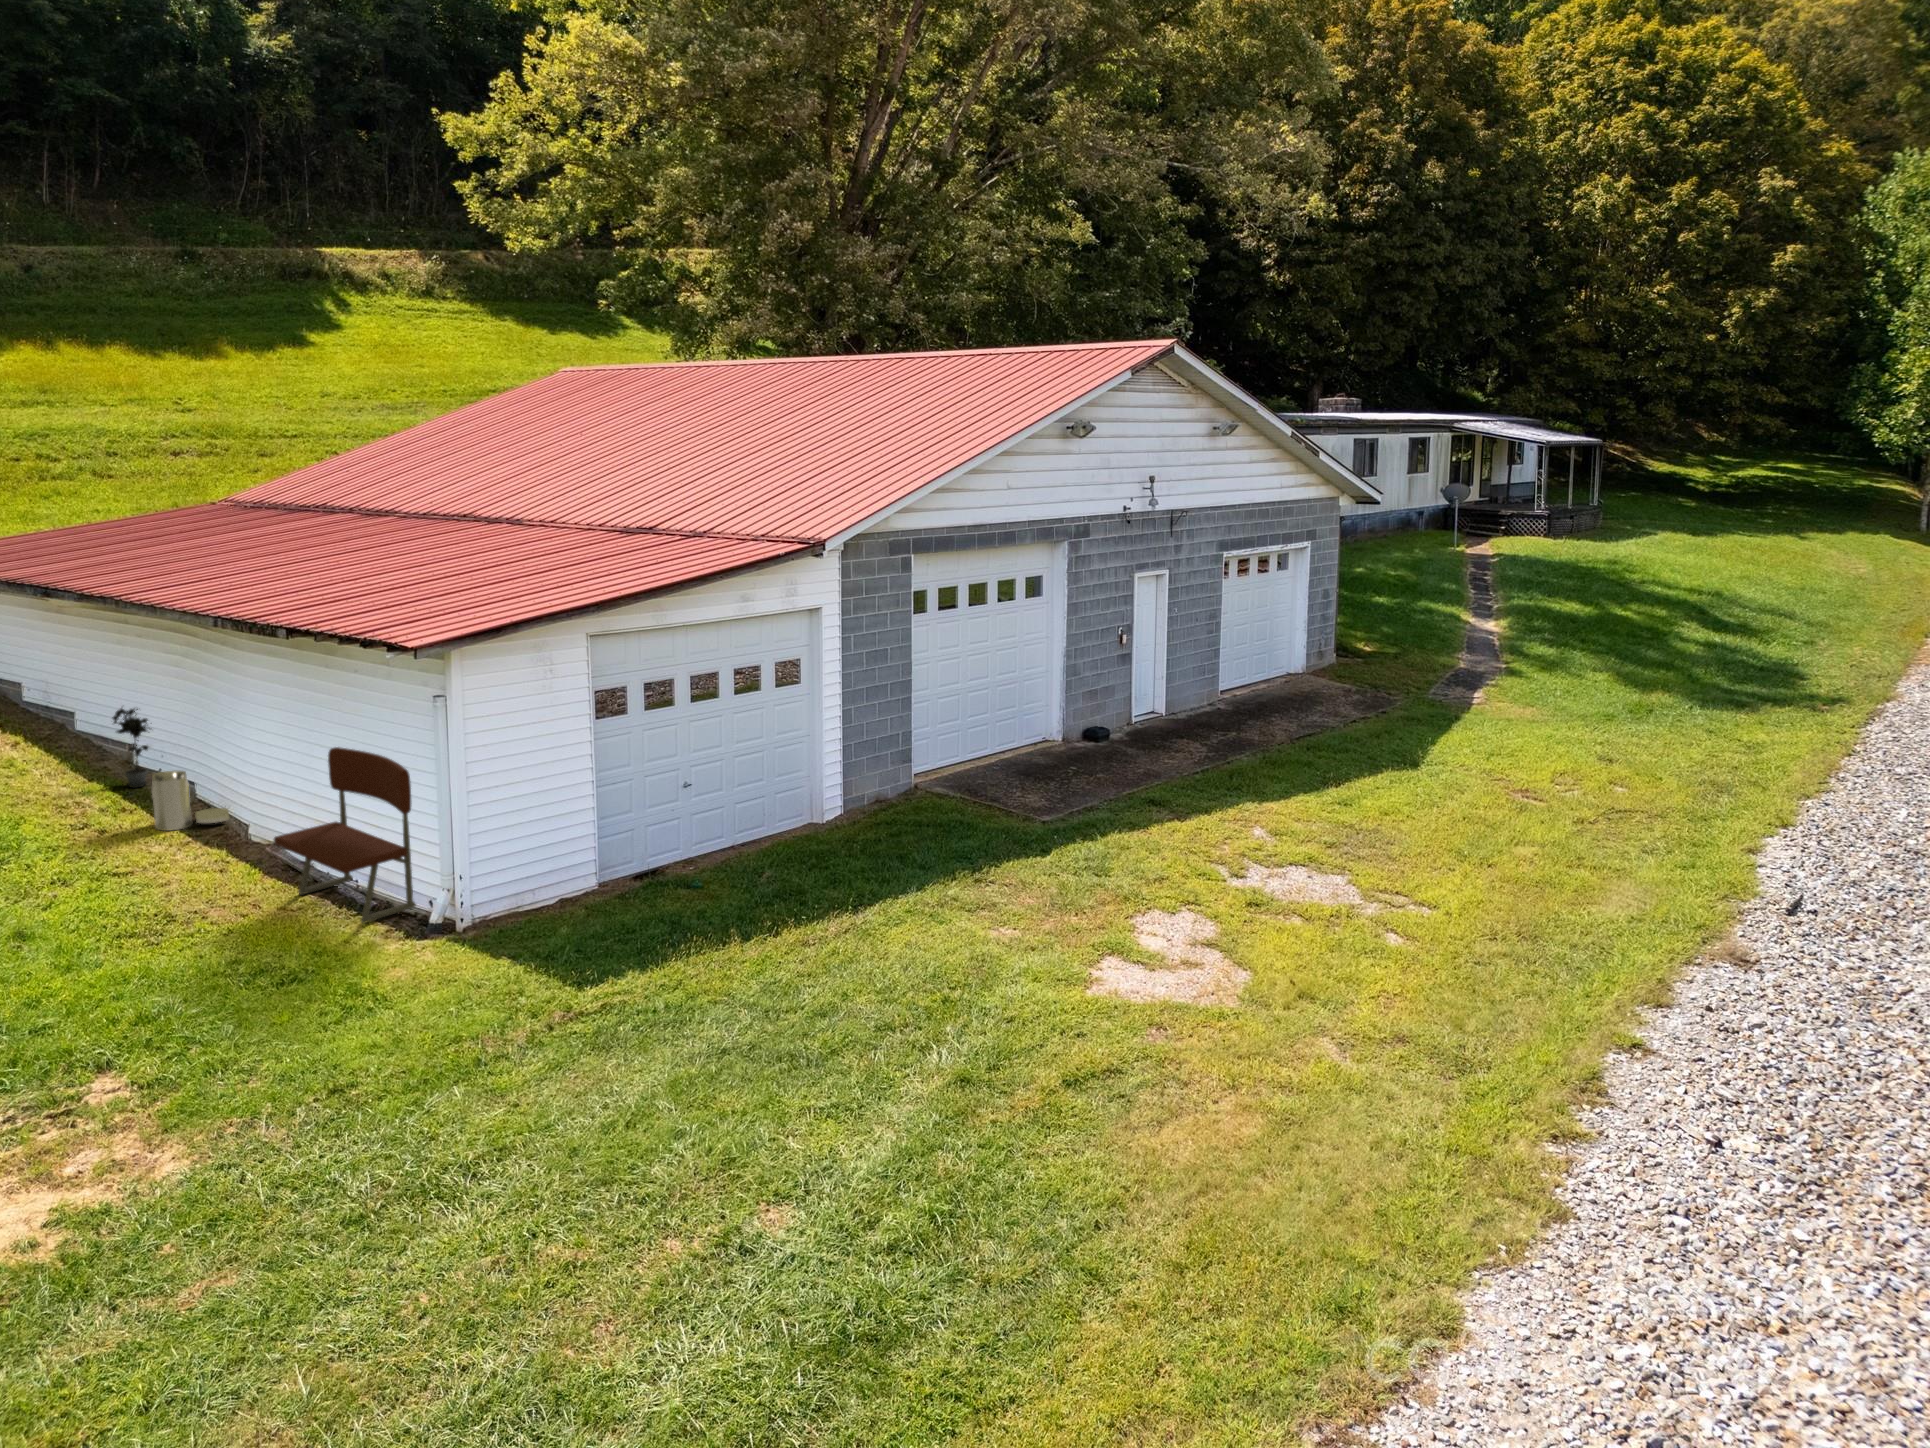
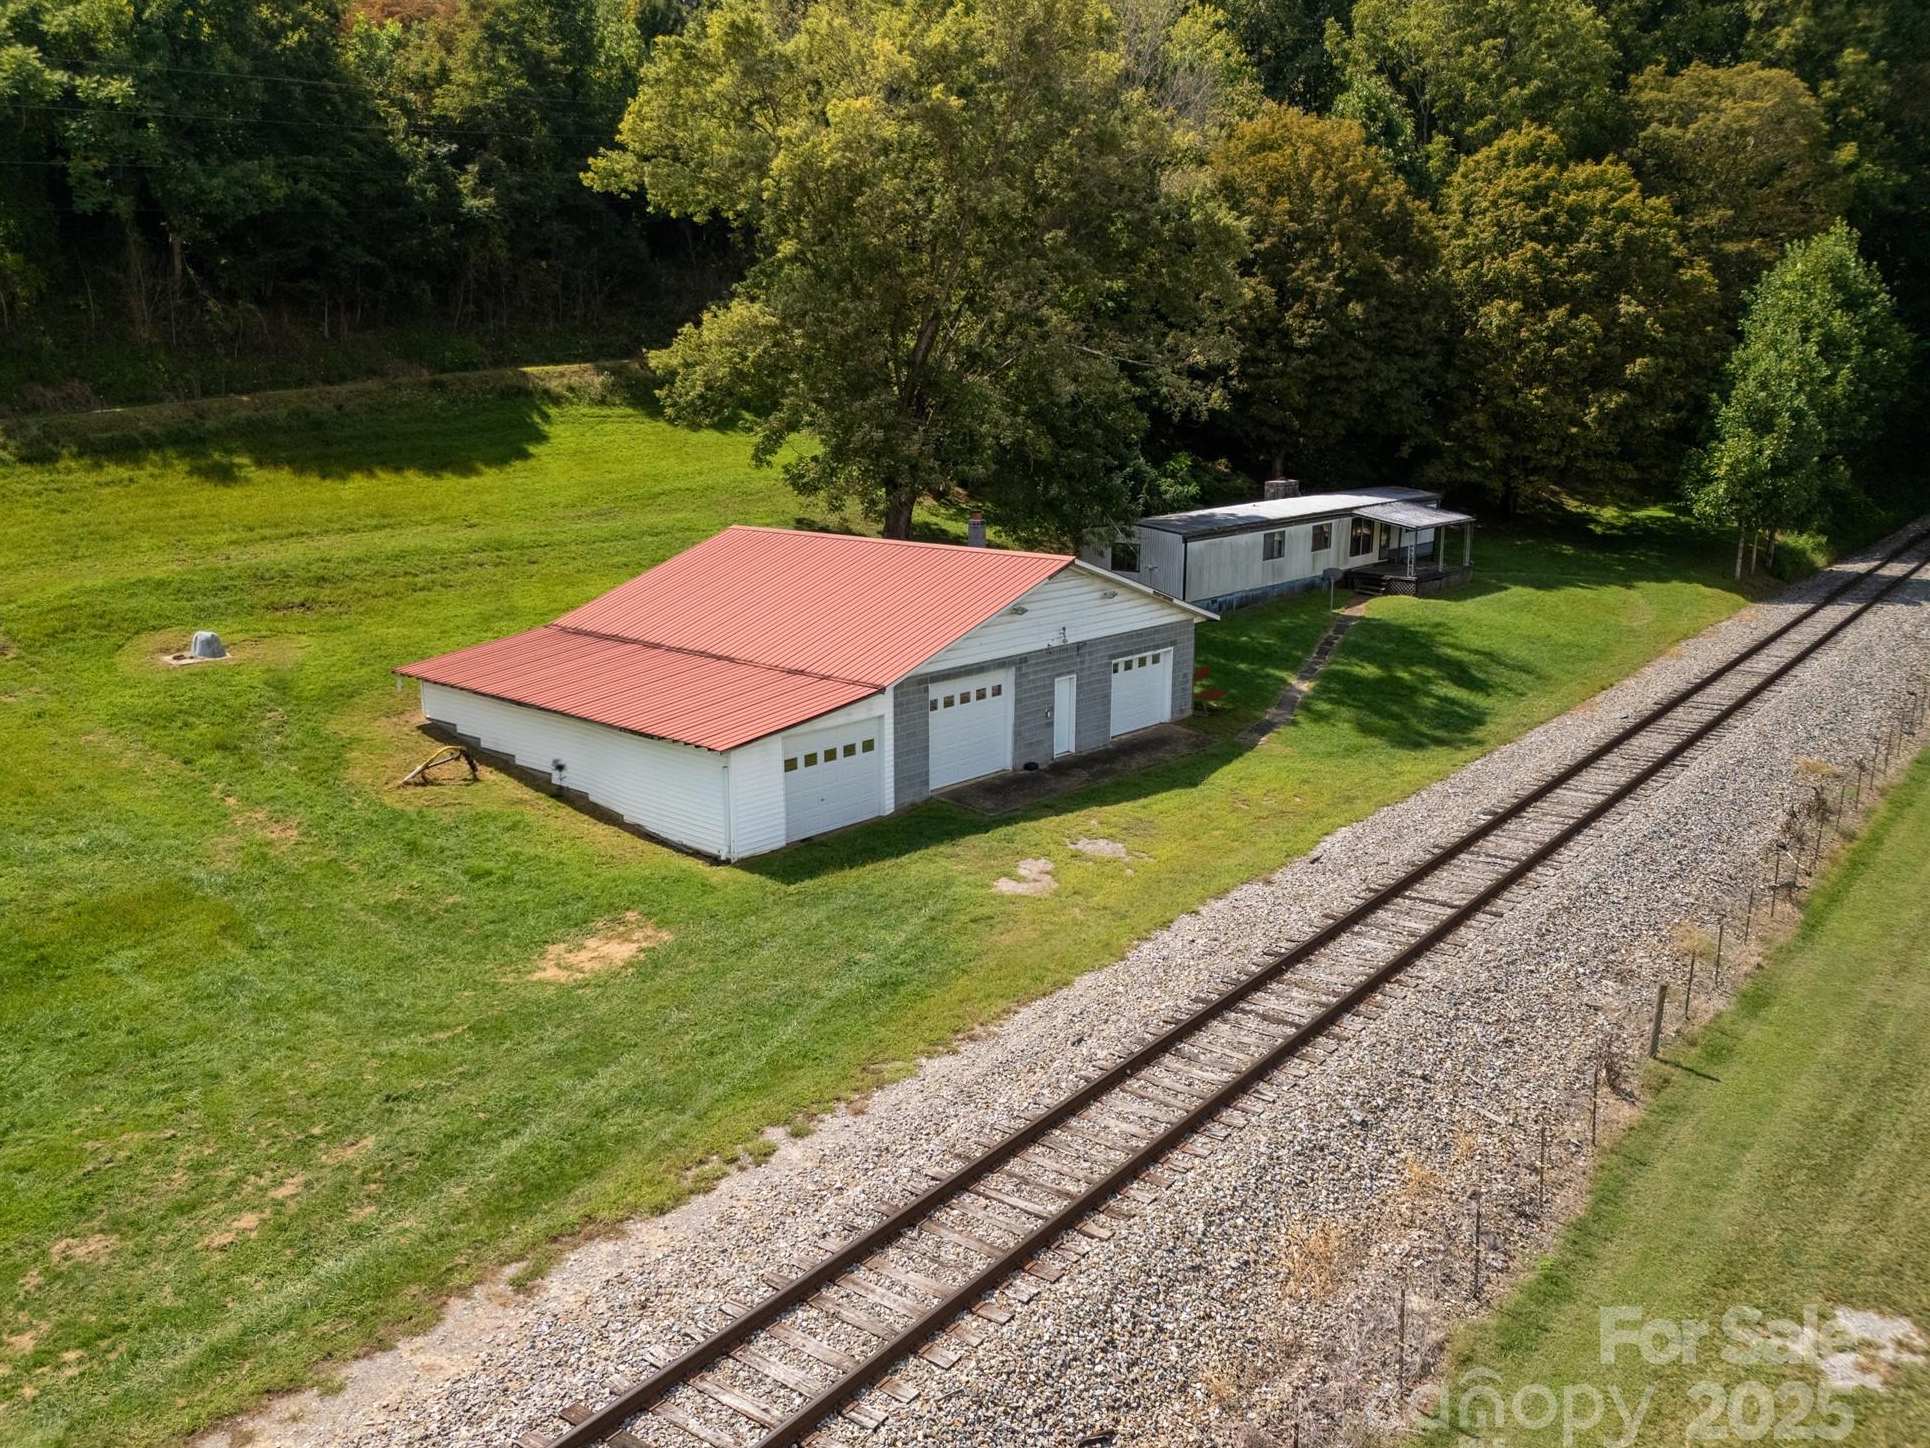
bench: present [274,747,416,923] -> present [1192,665,1227,717]
trash can: present [152,771,229,831] -> none [581,791,614,819]

